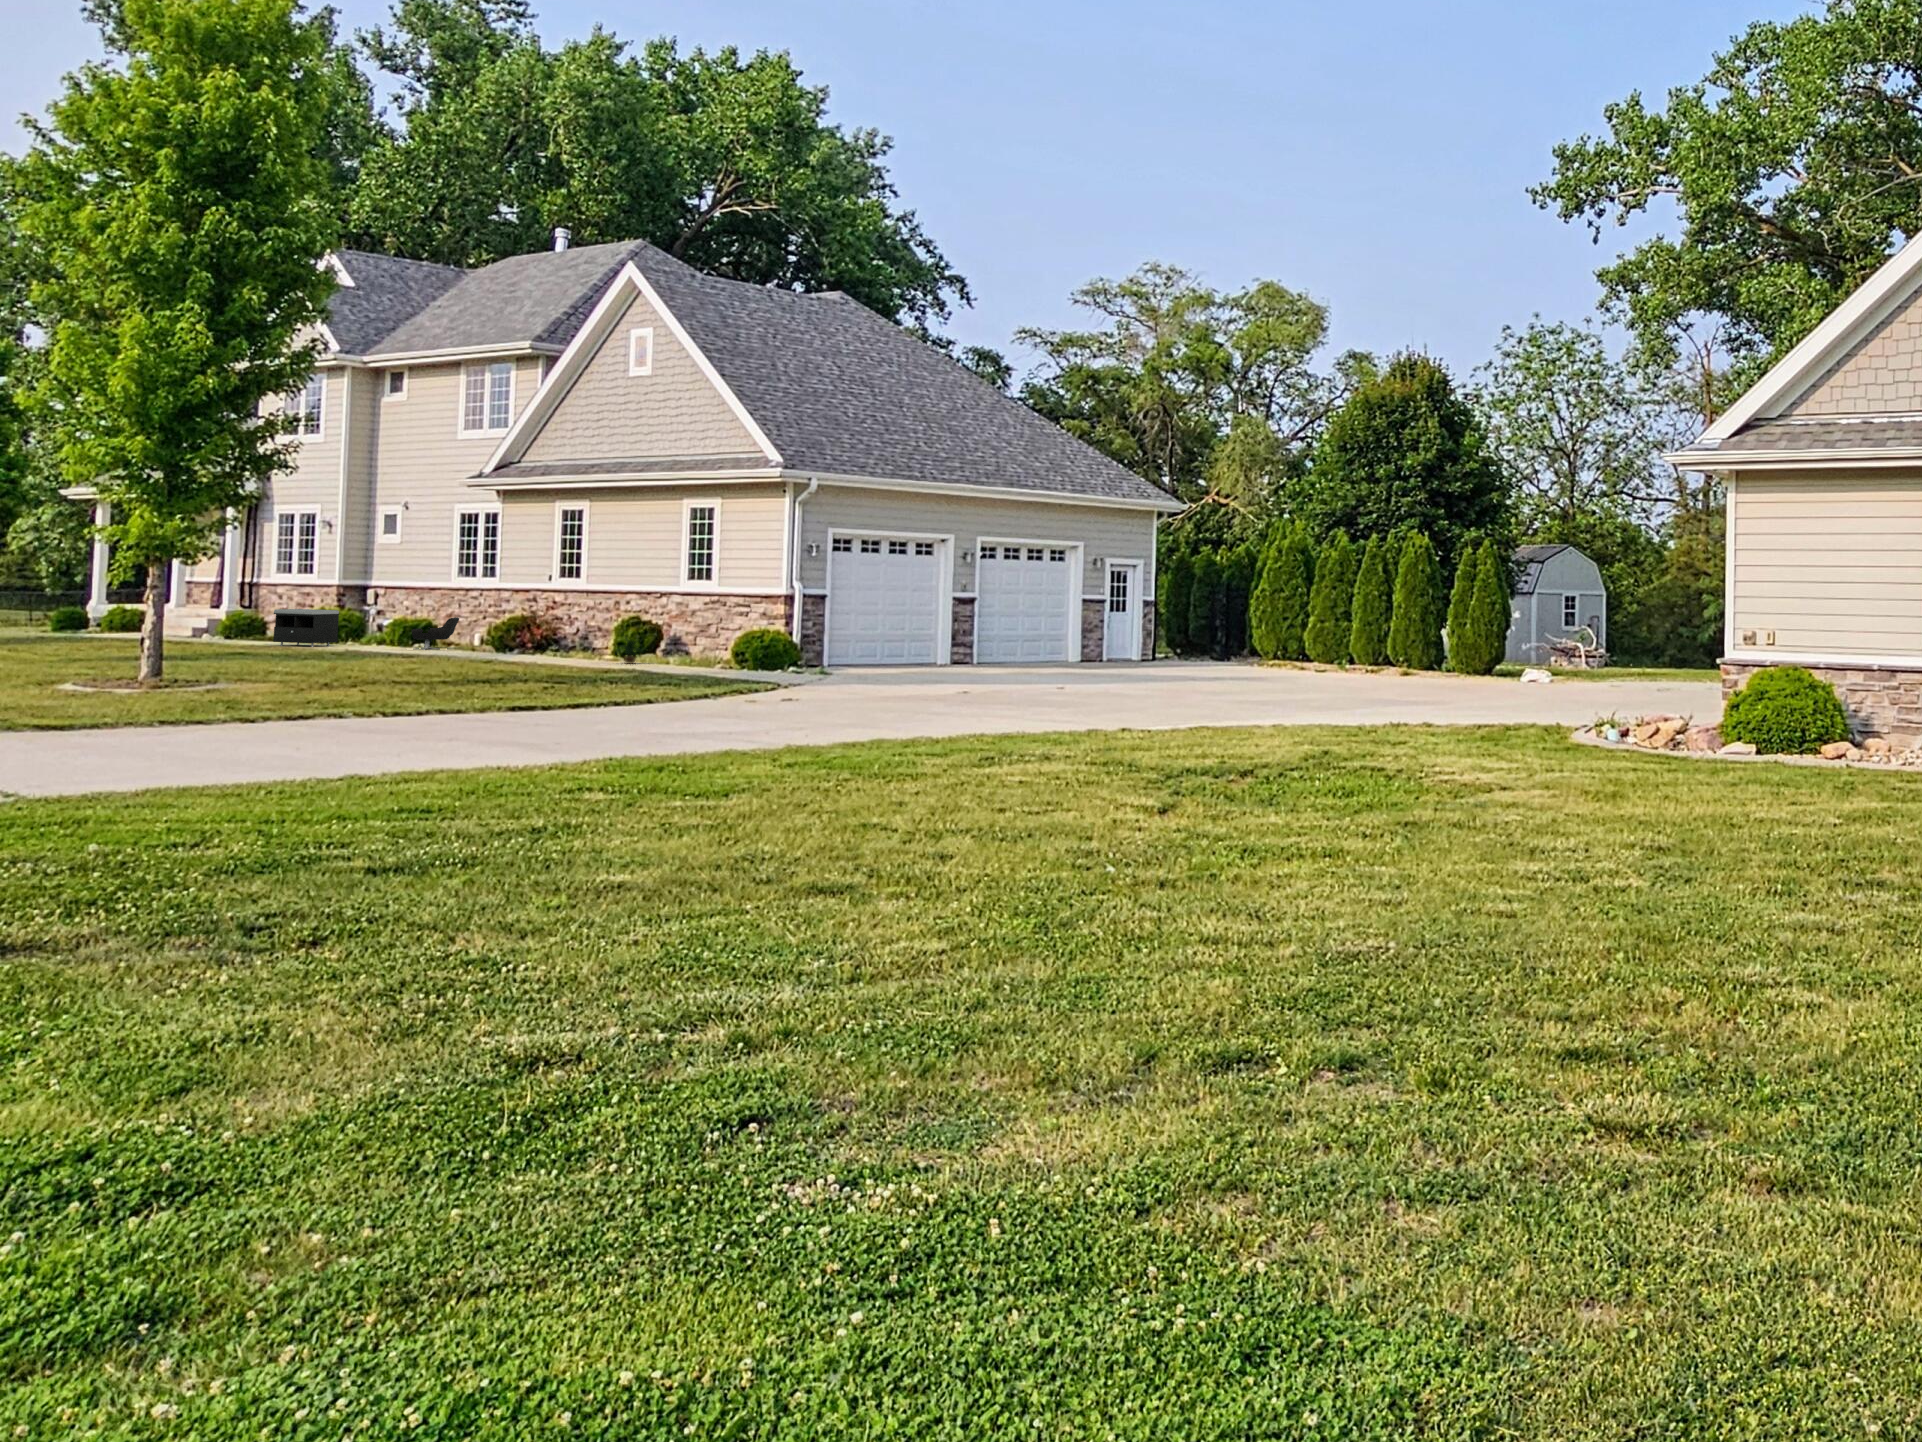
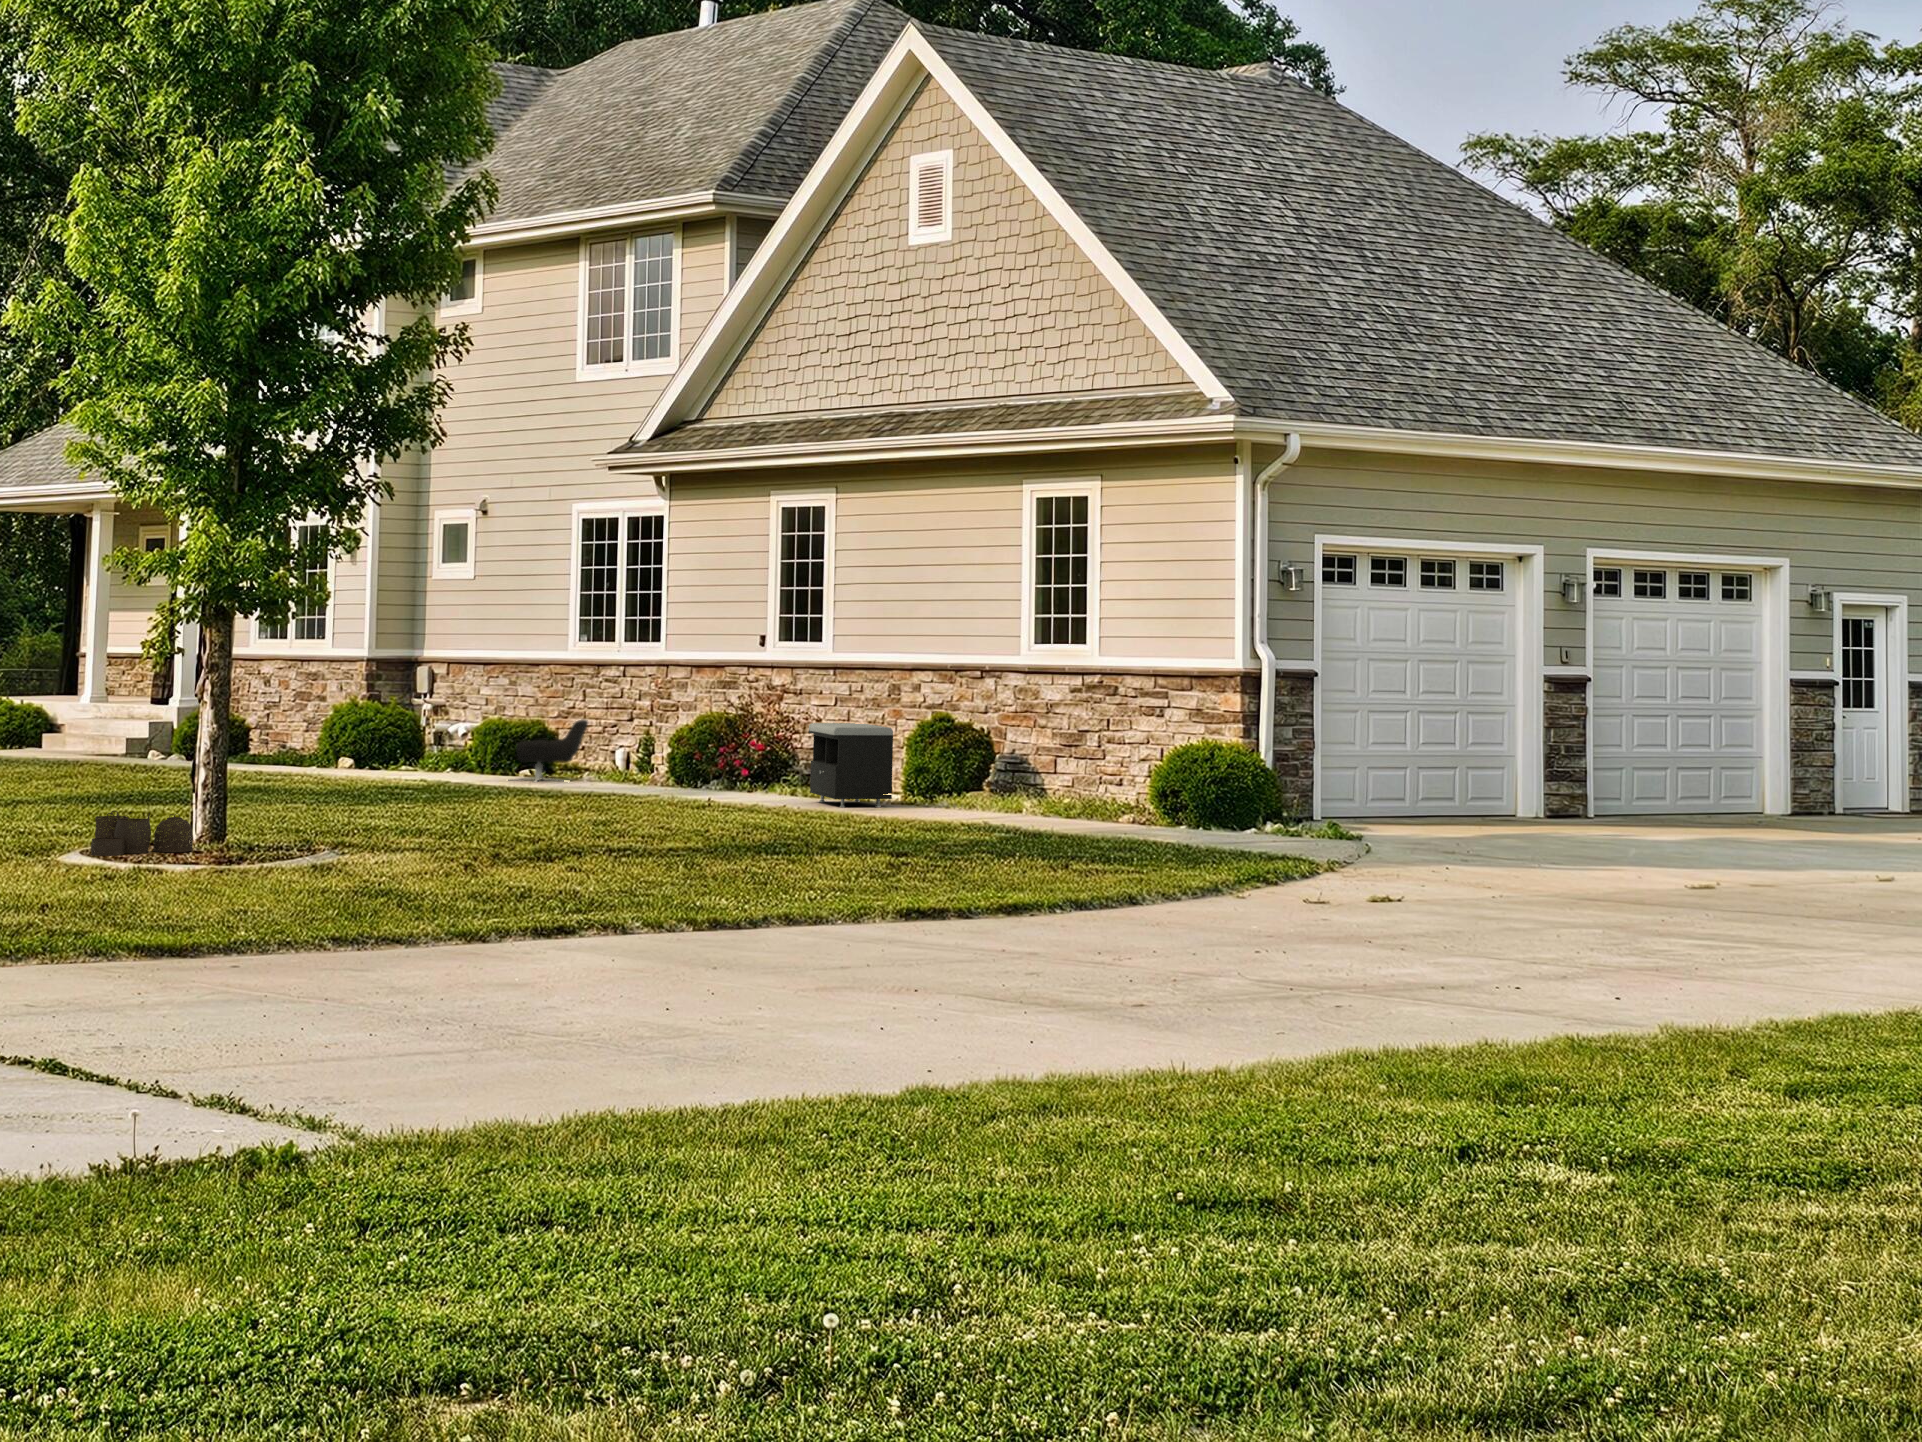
storage bench: present [273,609,339,647] -> present [809,723,893,807]
potted plant: present [617,639,642,664] -> none [910,756,962,817]
woven basket: none [70,665,140,688] -> present [91,811,193,856]

